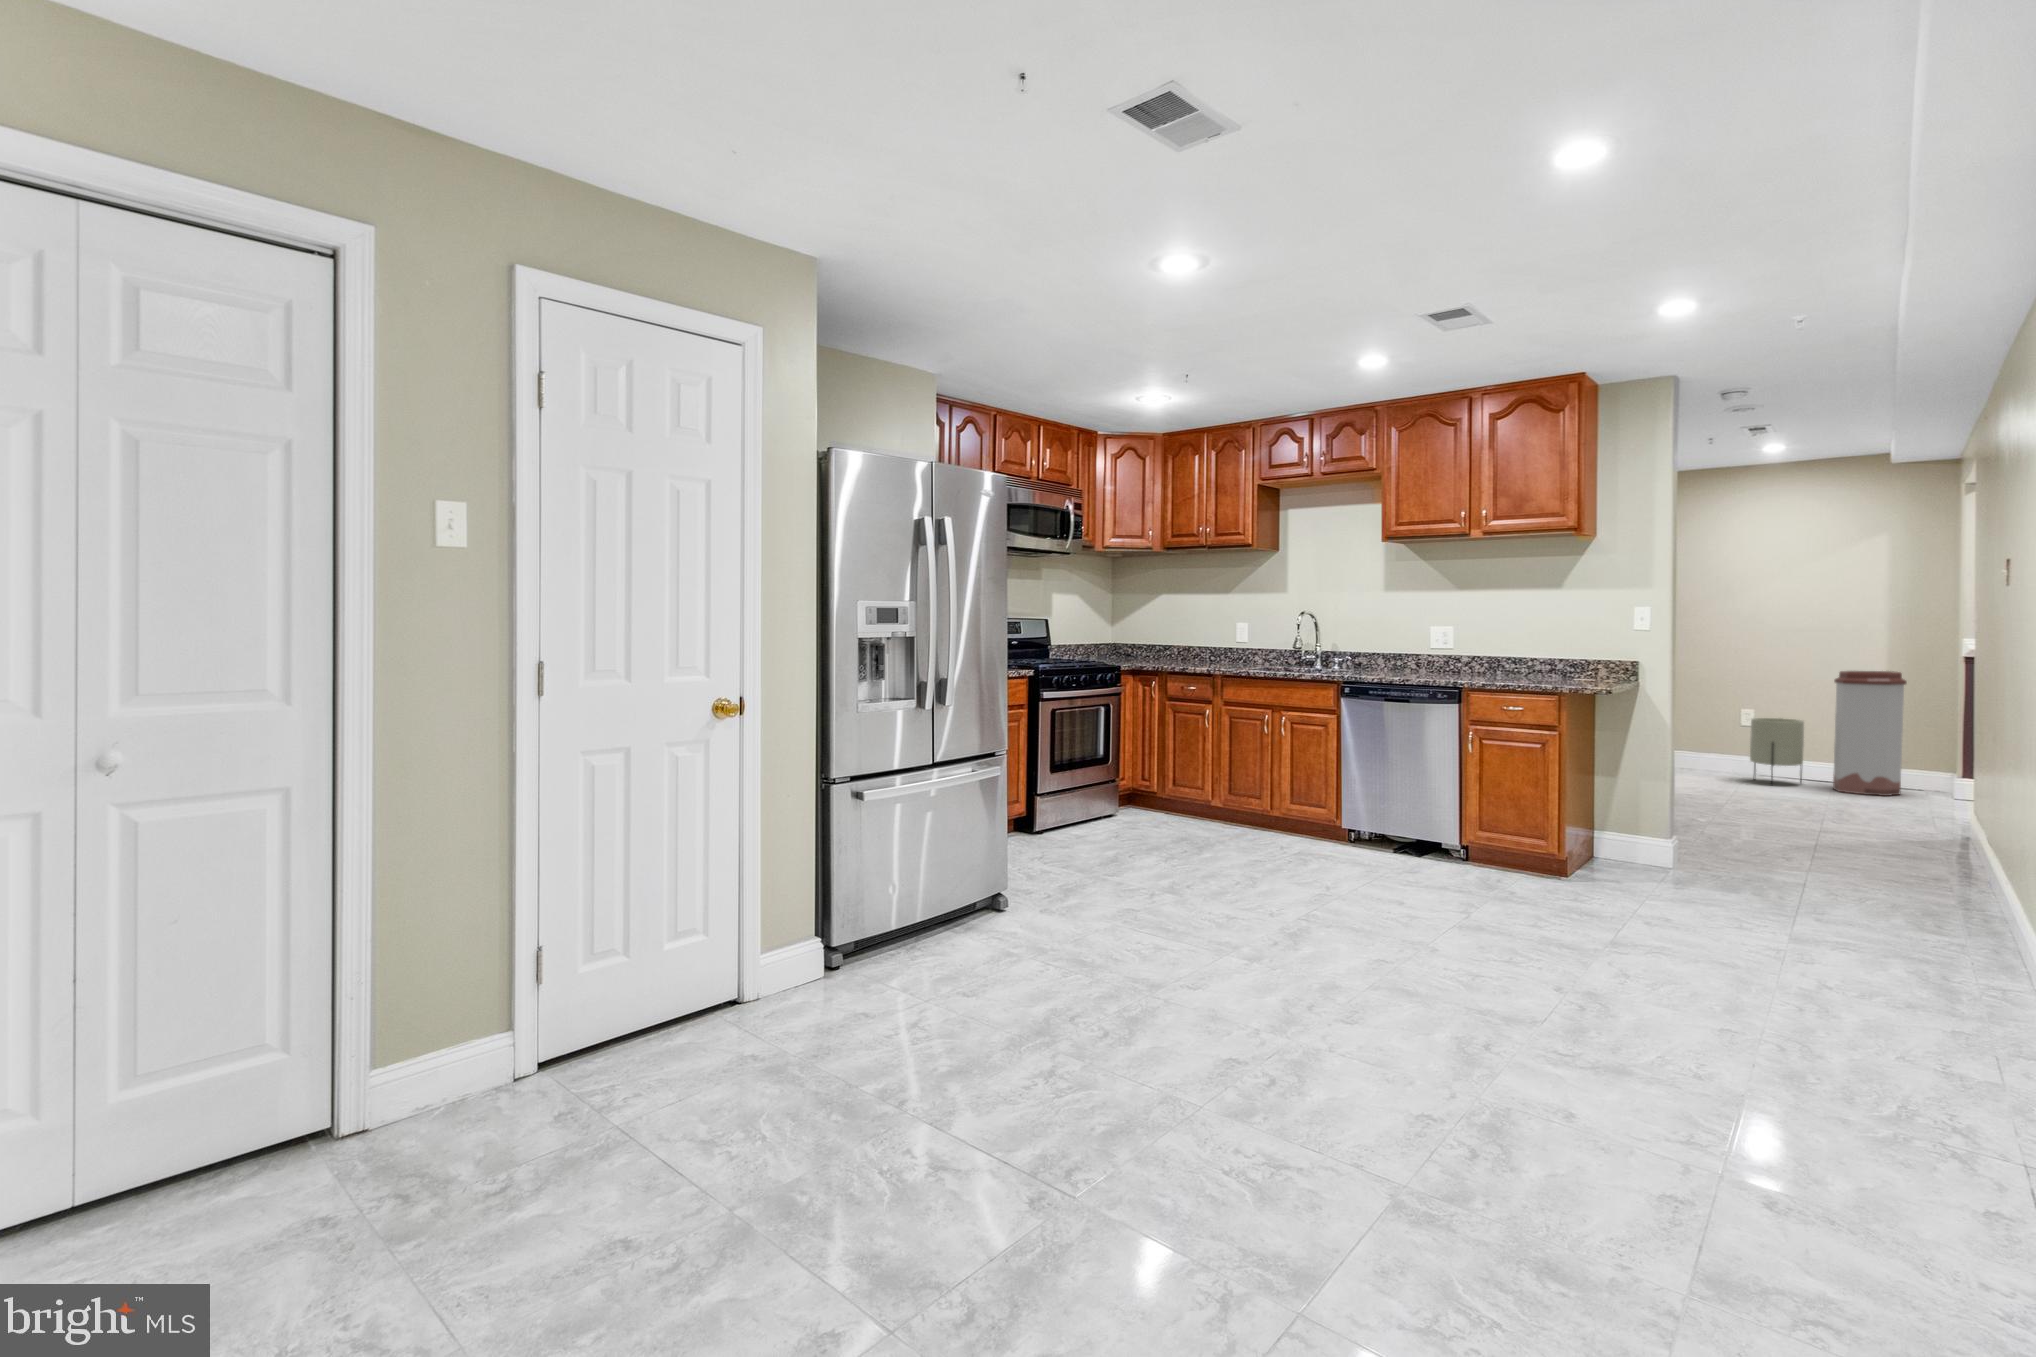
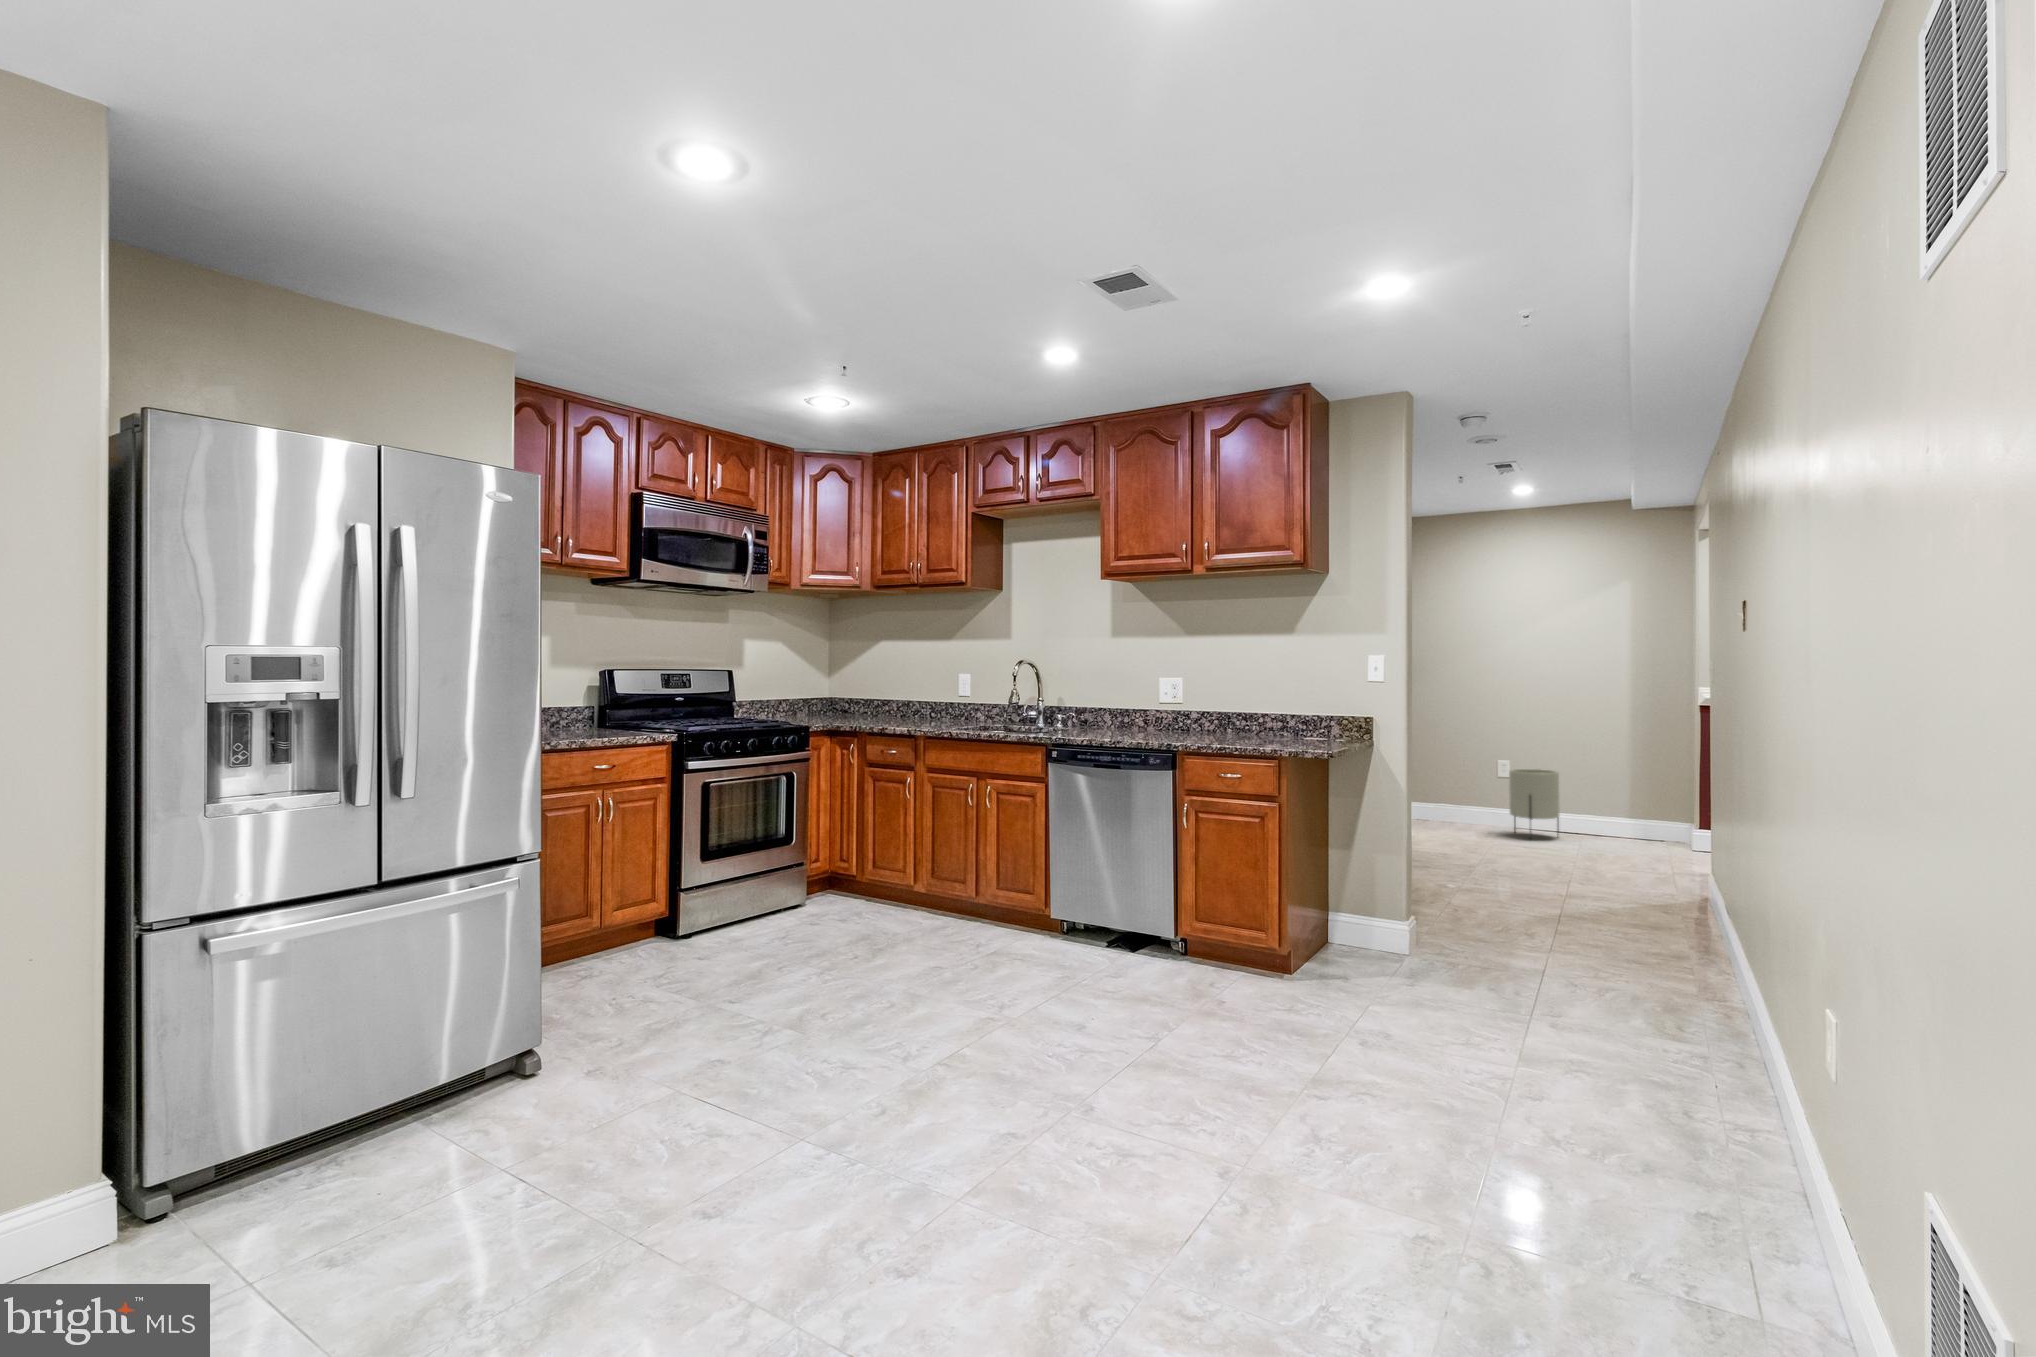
trash can: present [1833,671,1907,796] -> none [1585,720,1652,850]

